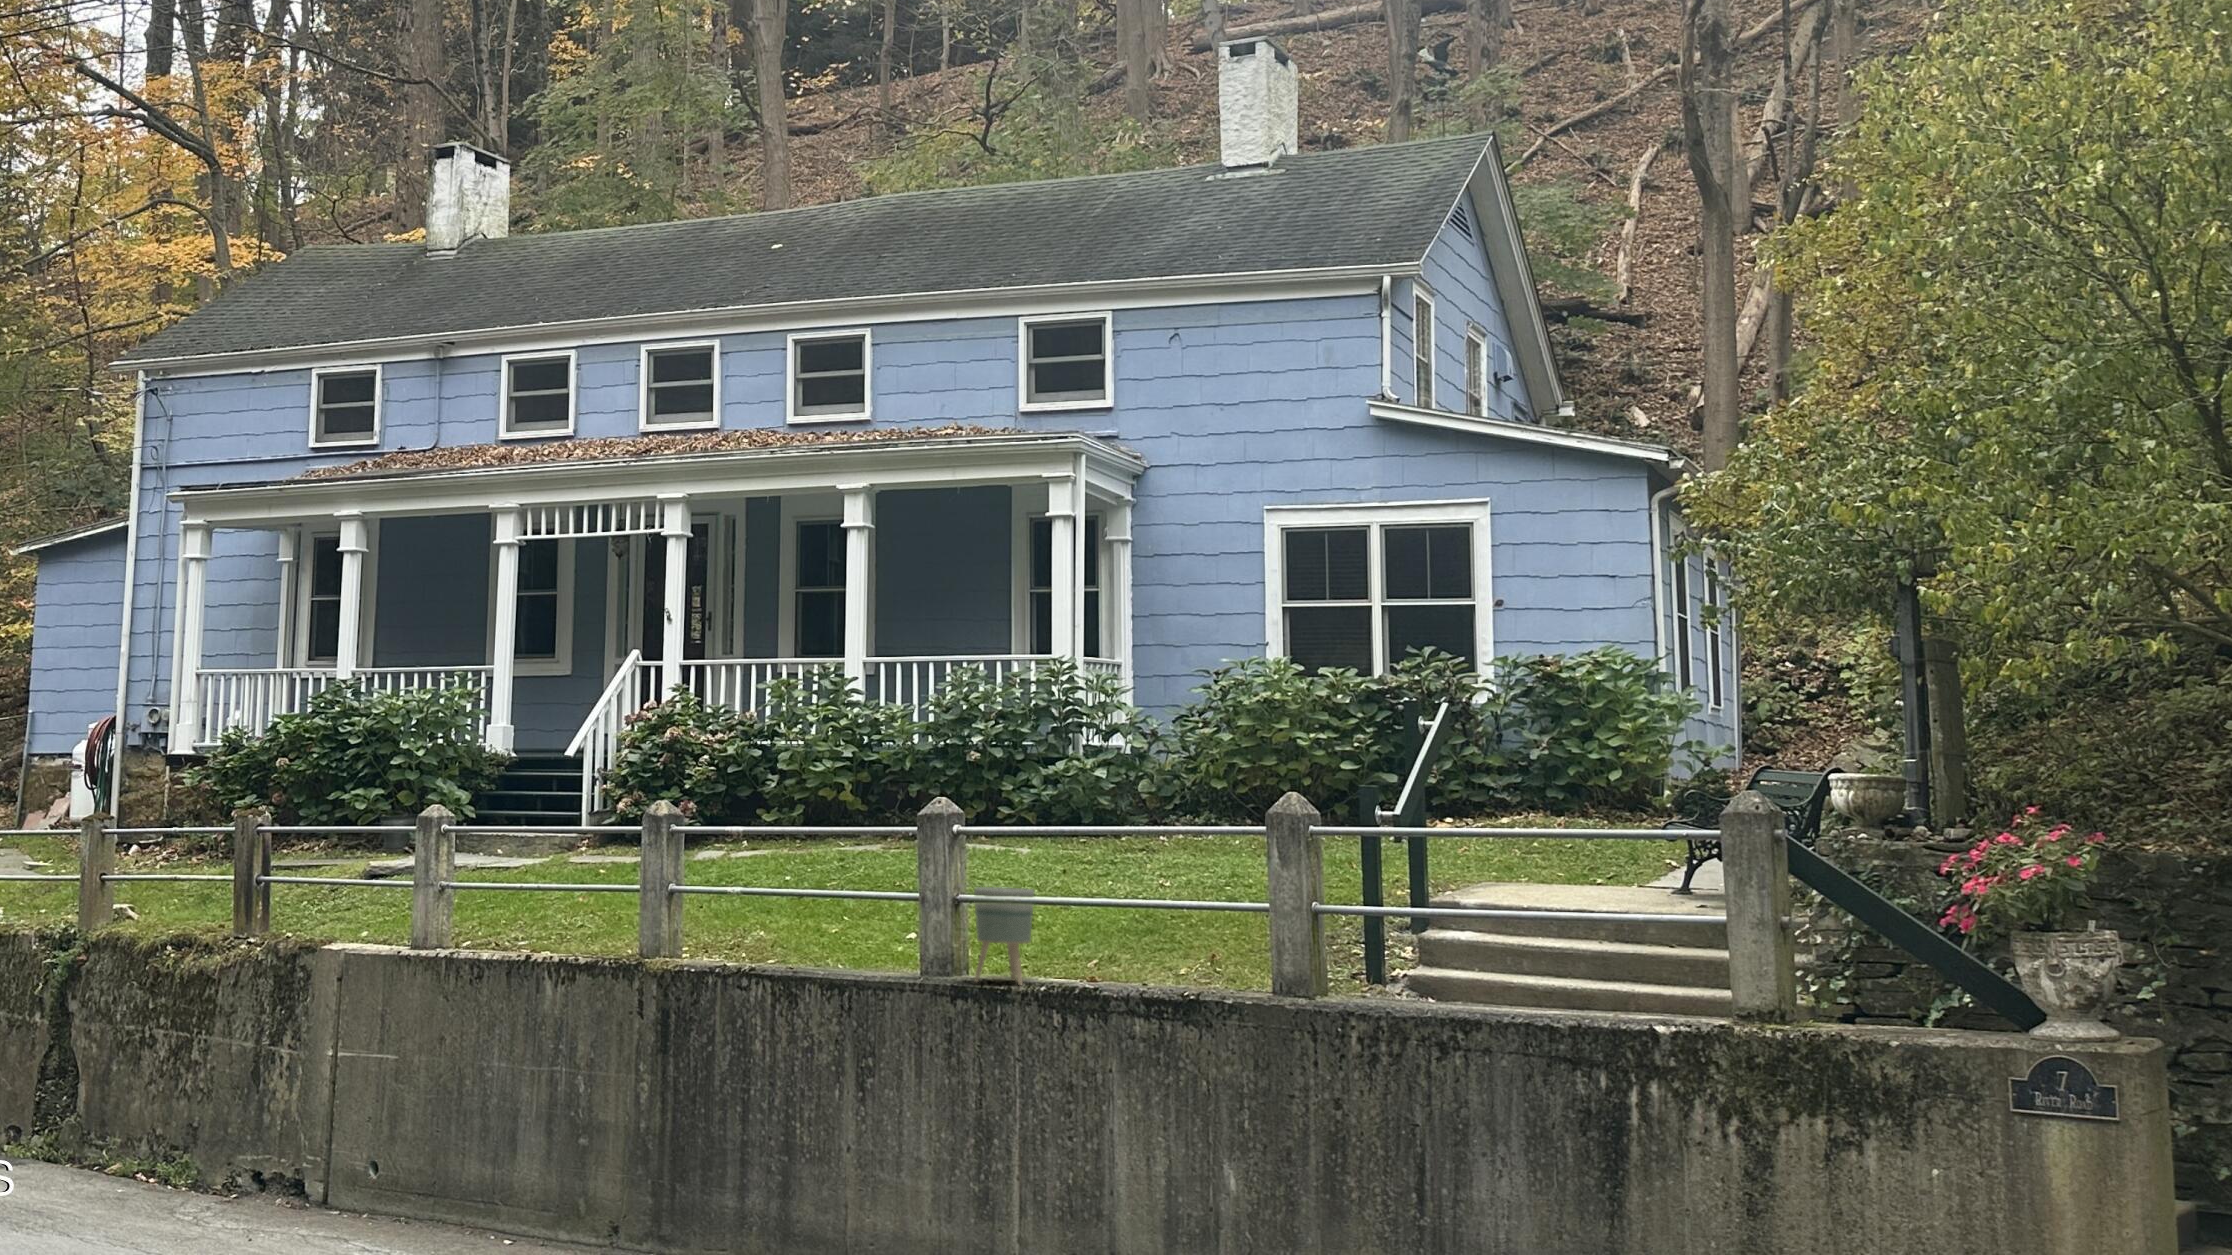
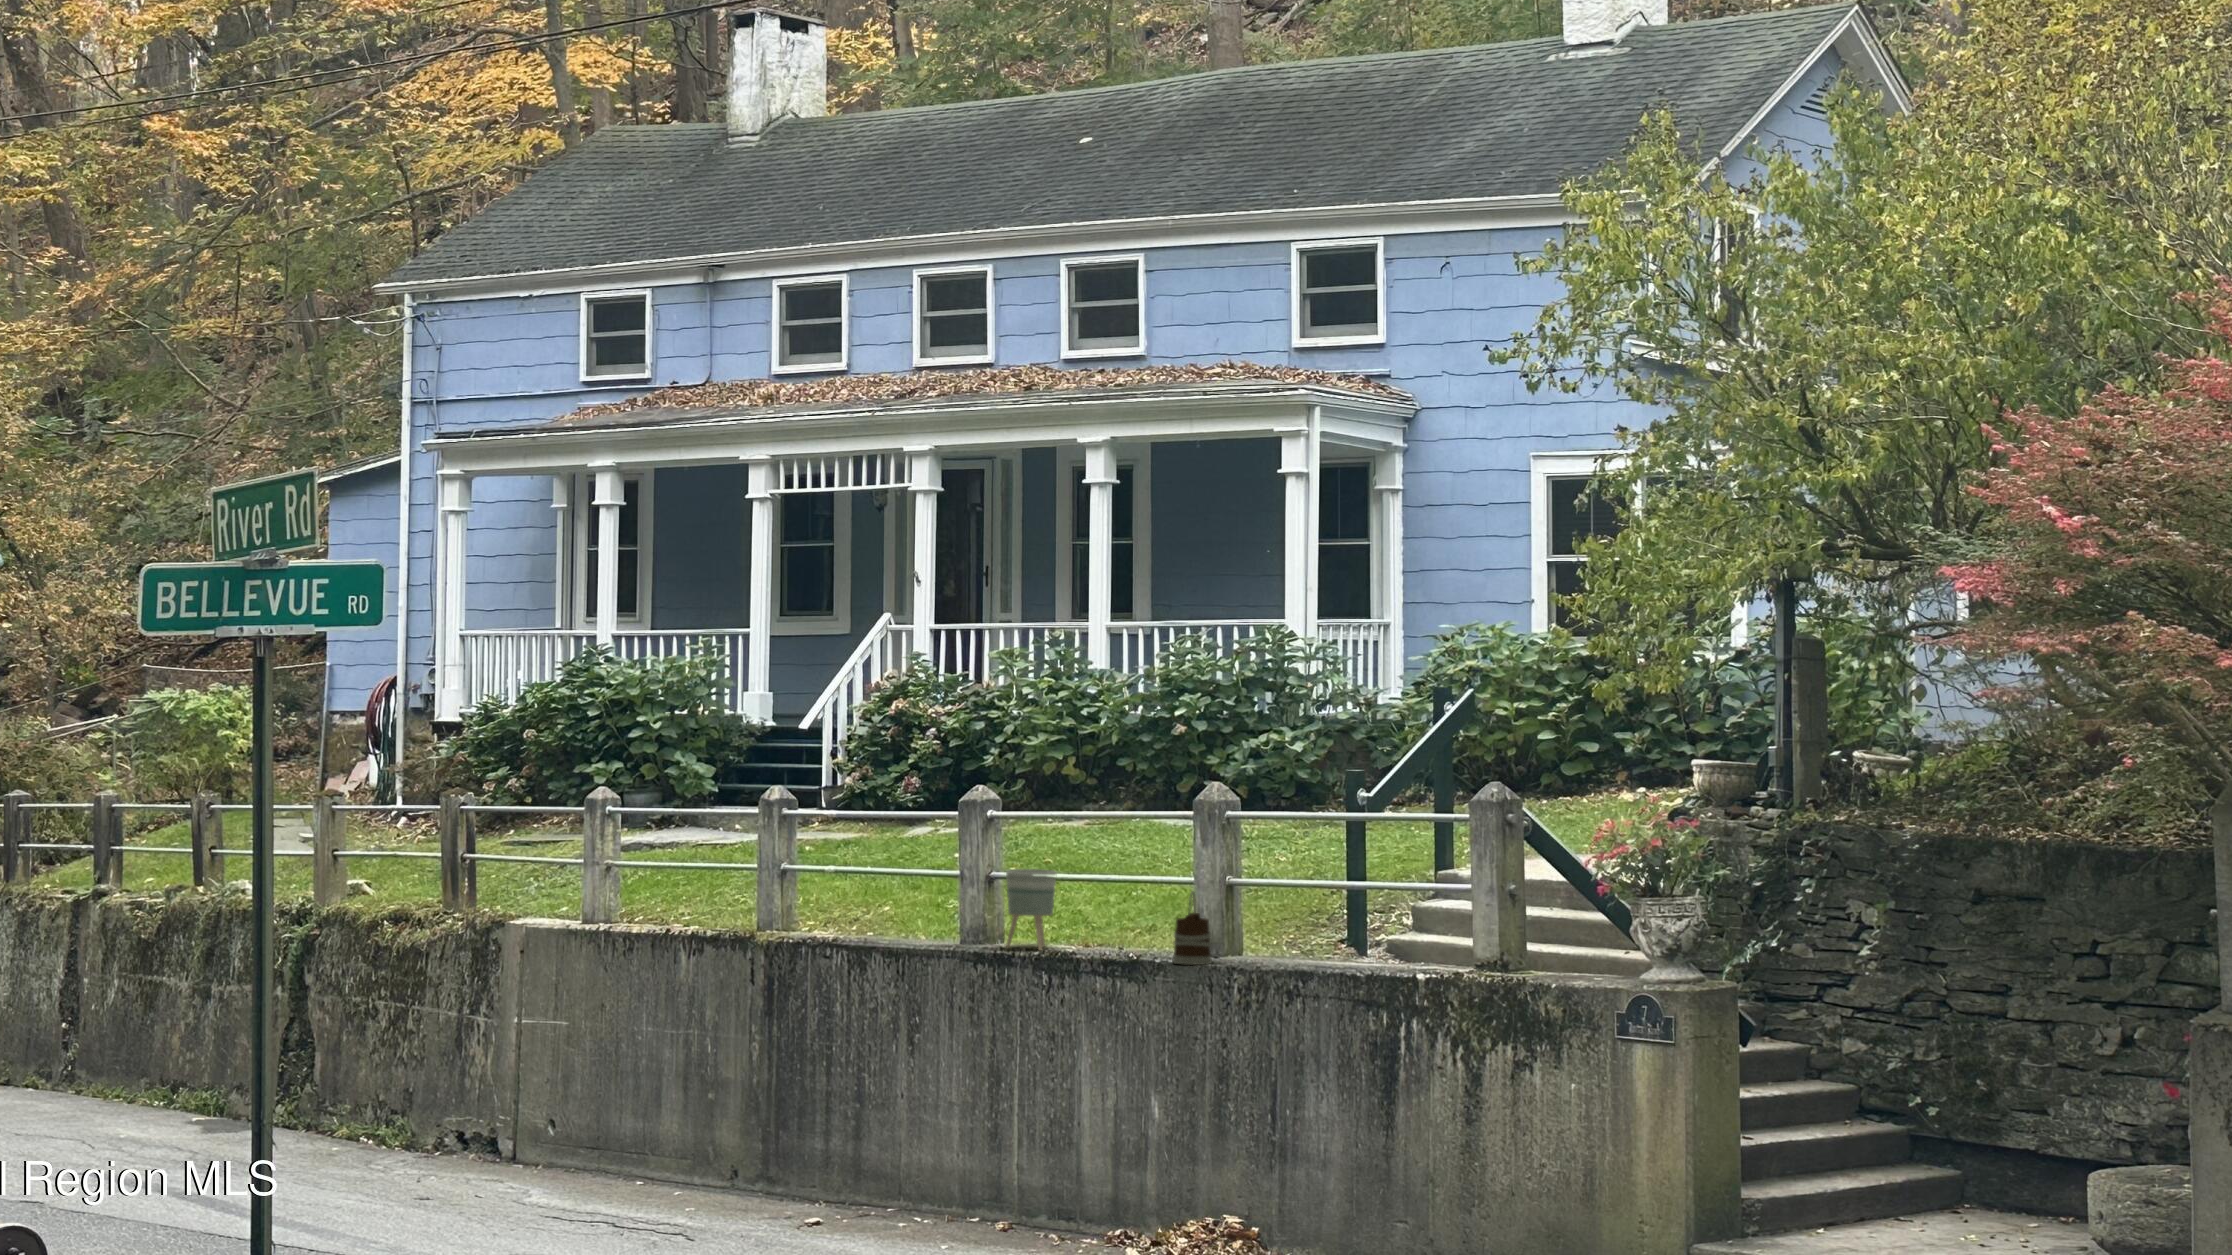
wooden bucket: none [1223,912,1273,1003] -> present [1172,892,1212,965]

